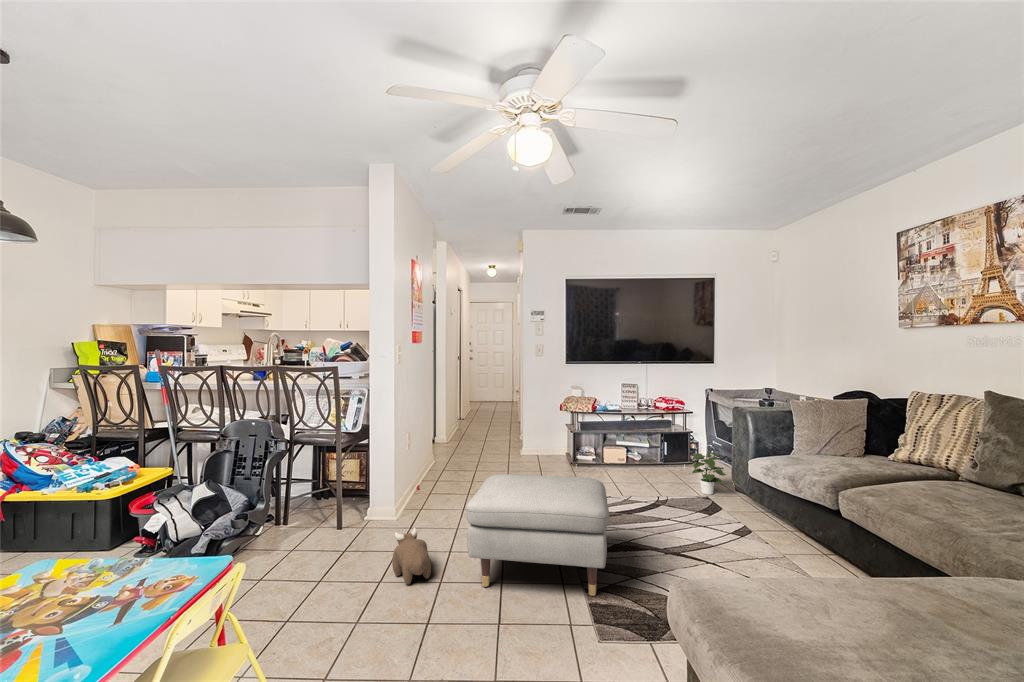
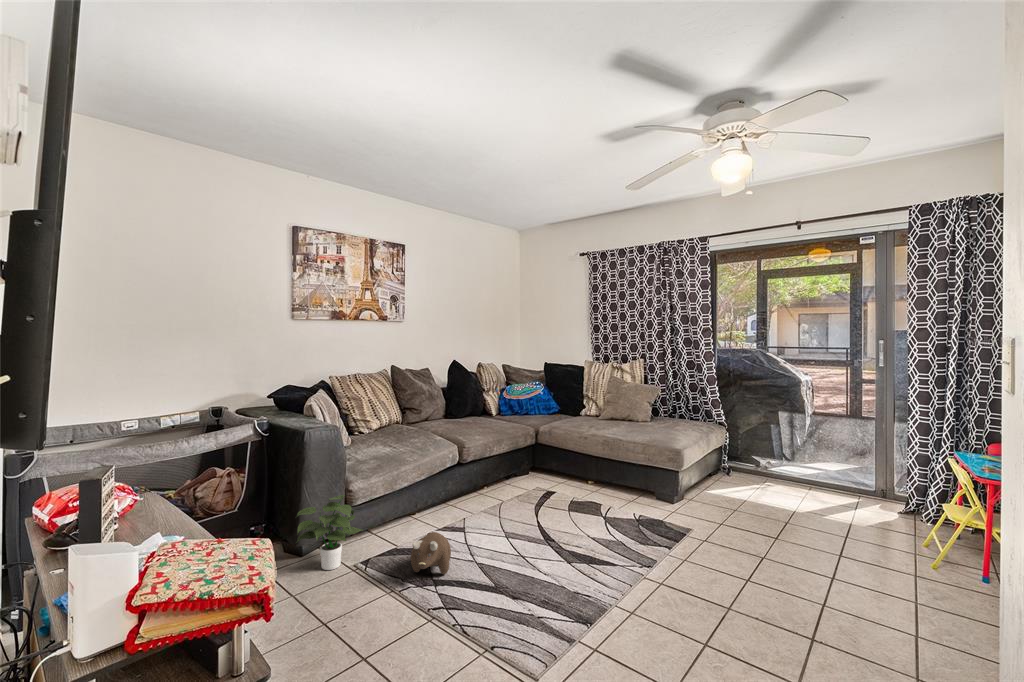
ottoman: present [466,474,609,596] -> none [603,465,783,609]
plush toy: present [392,527,431,585] -> present [411,532,451,575]

